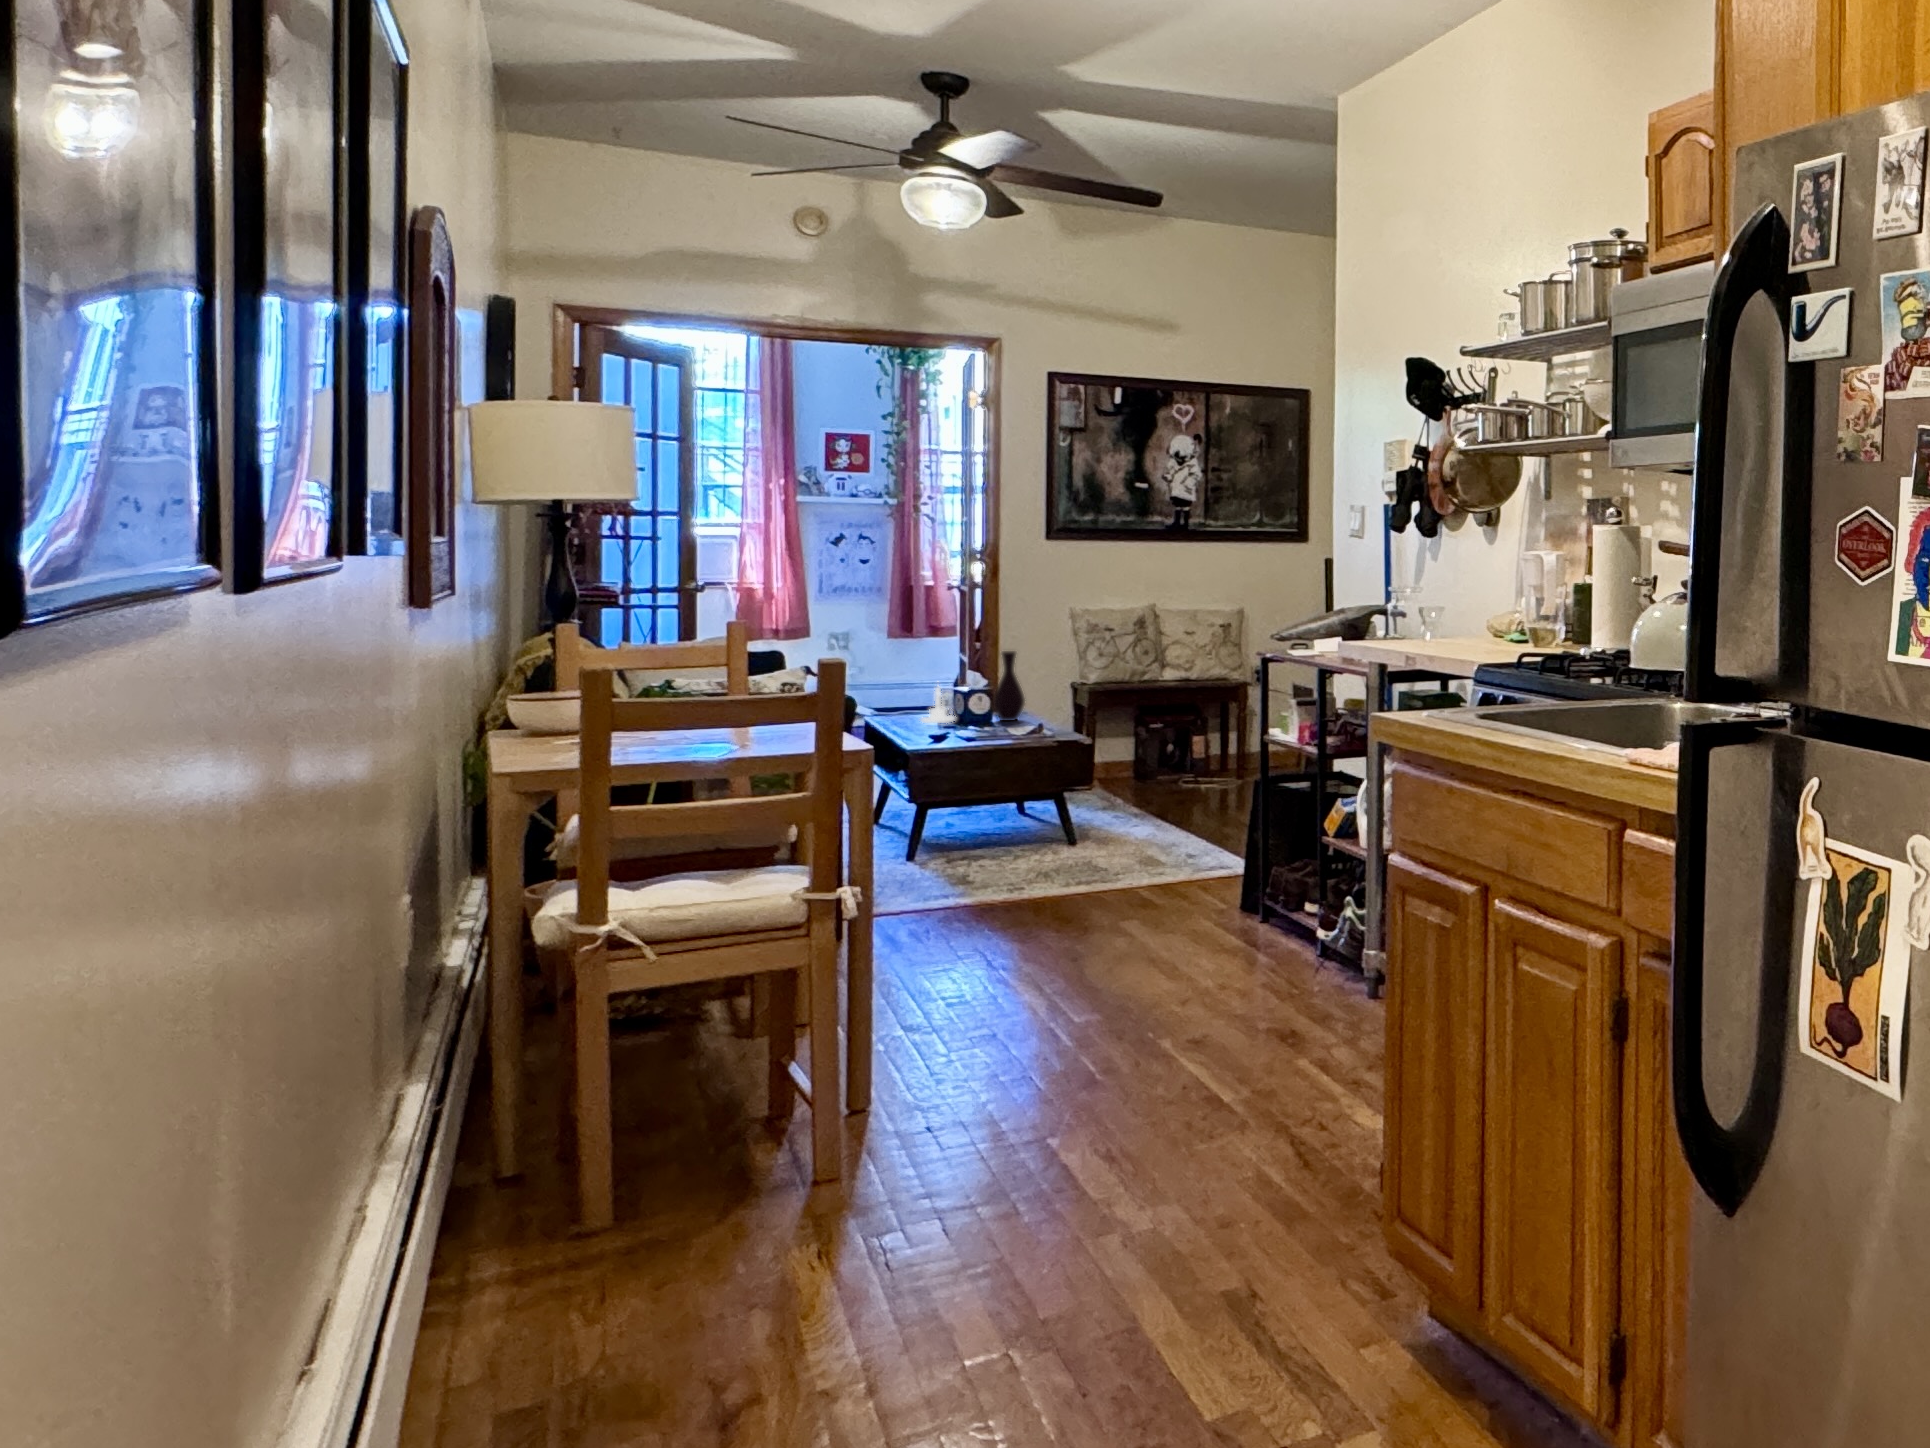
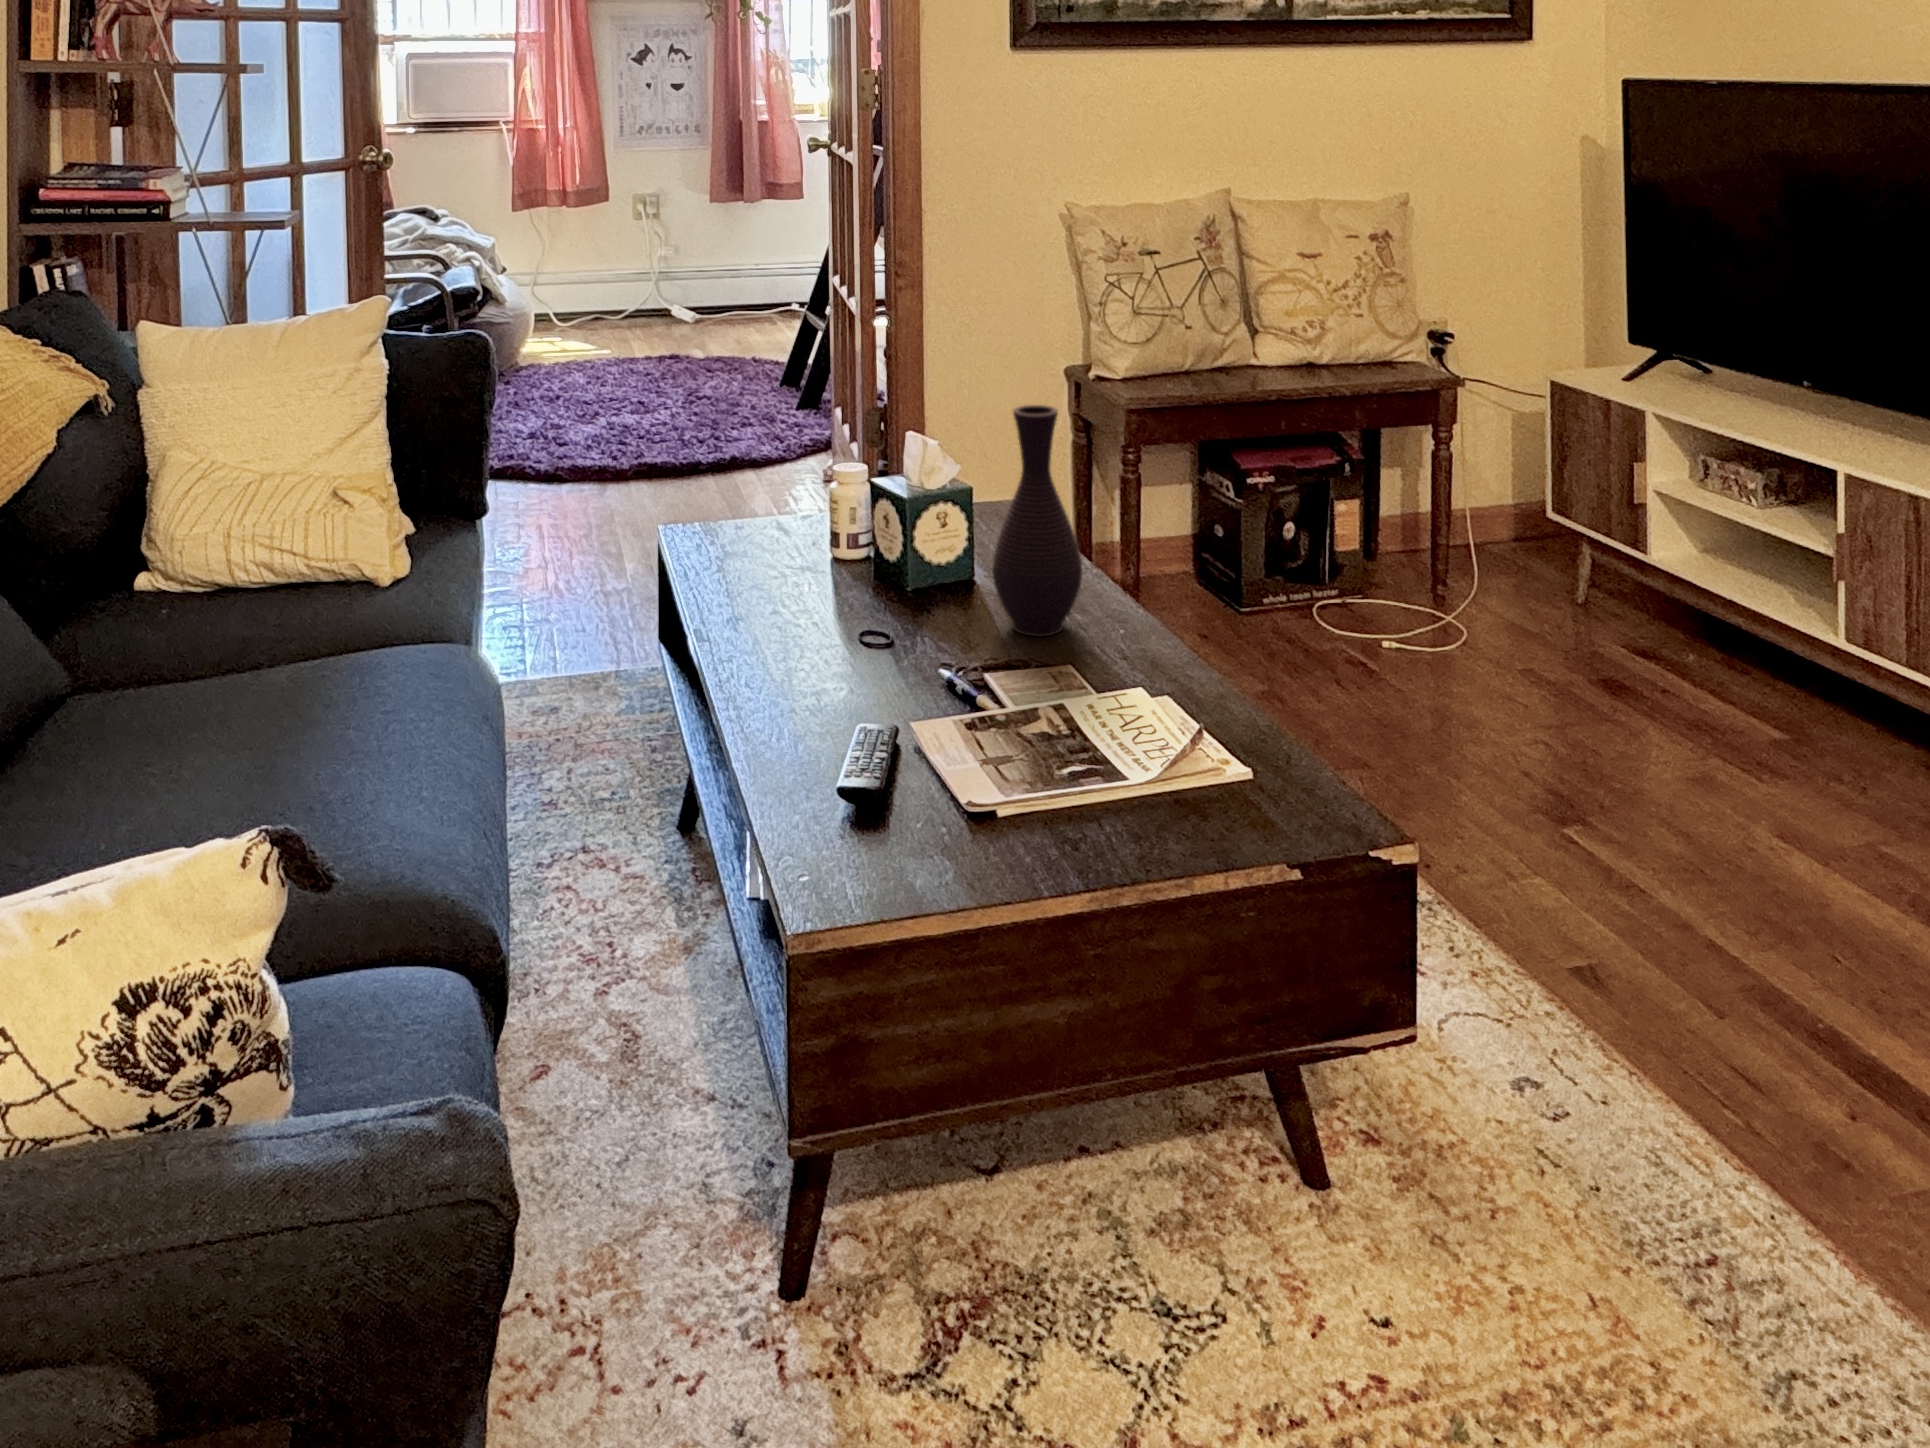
candle holder: present [921,686,955,723] -> none [791,498,891,641]

